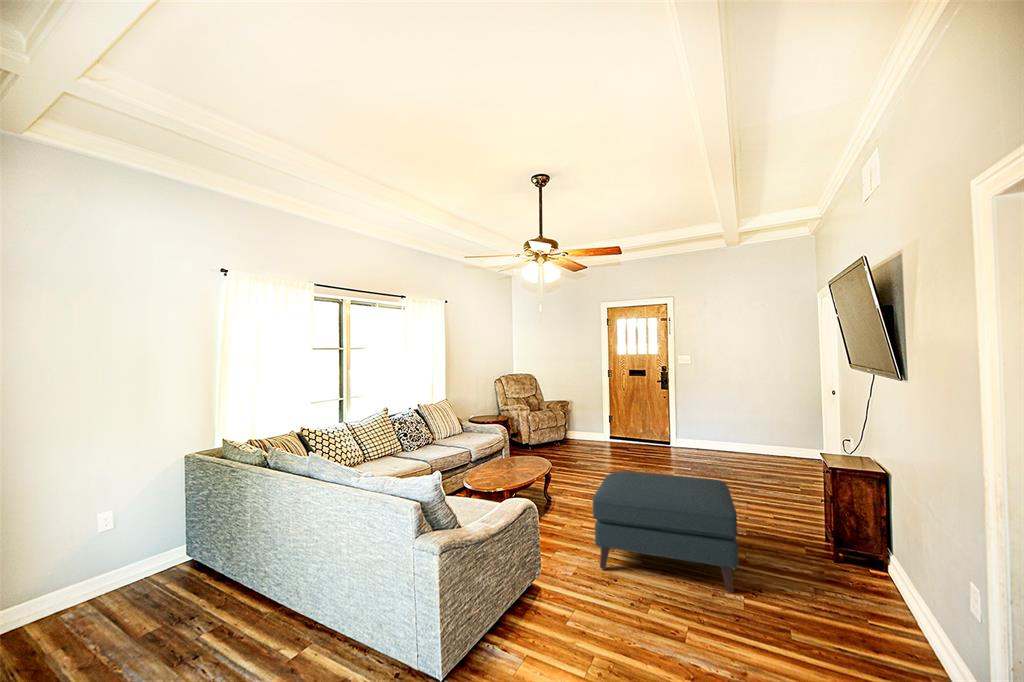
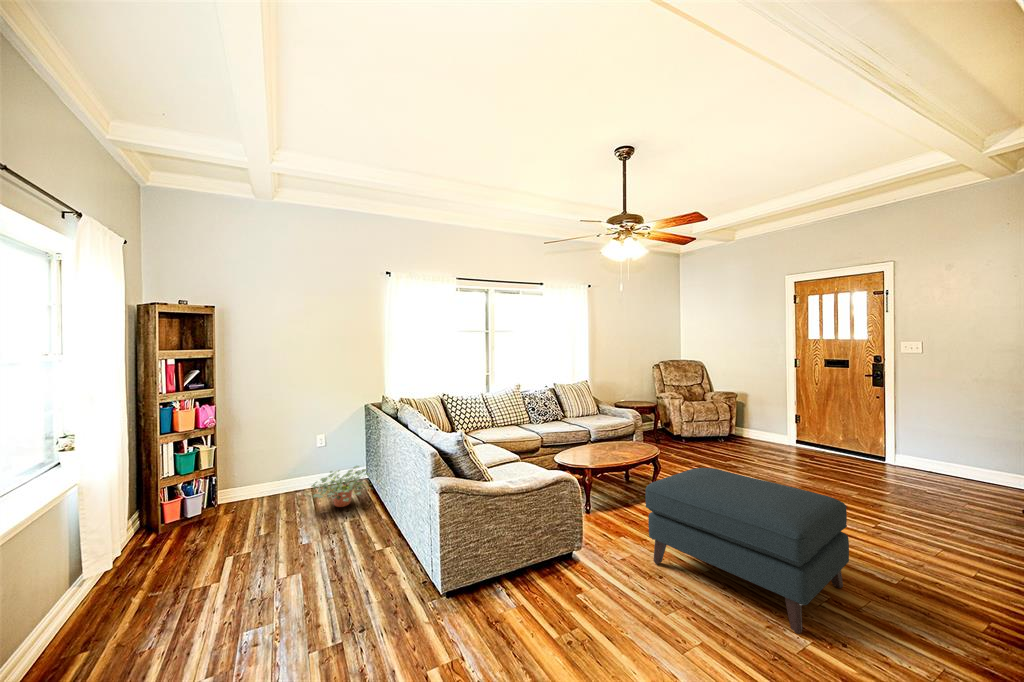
potted plant: none [106,547,225,620] -> present [312,466,370,507]

